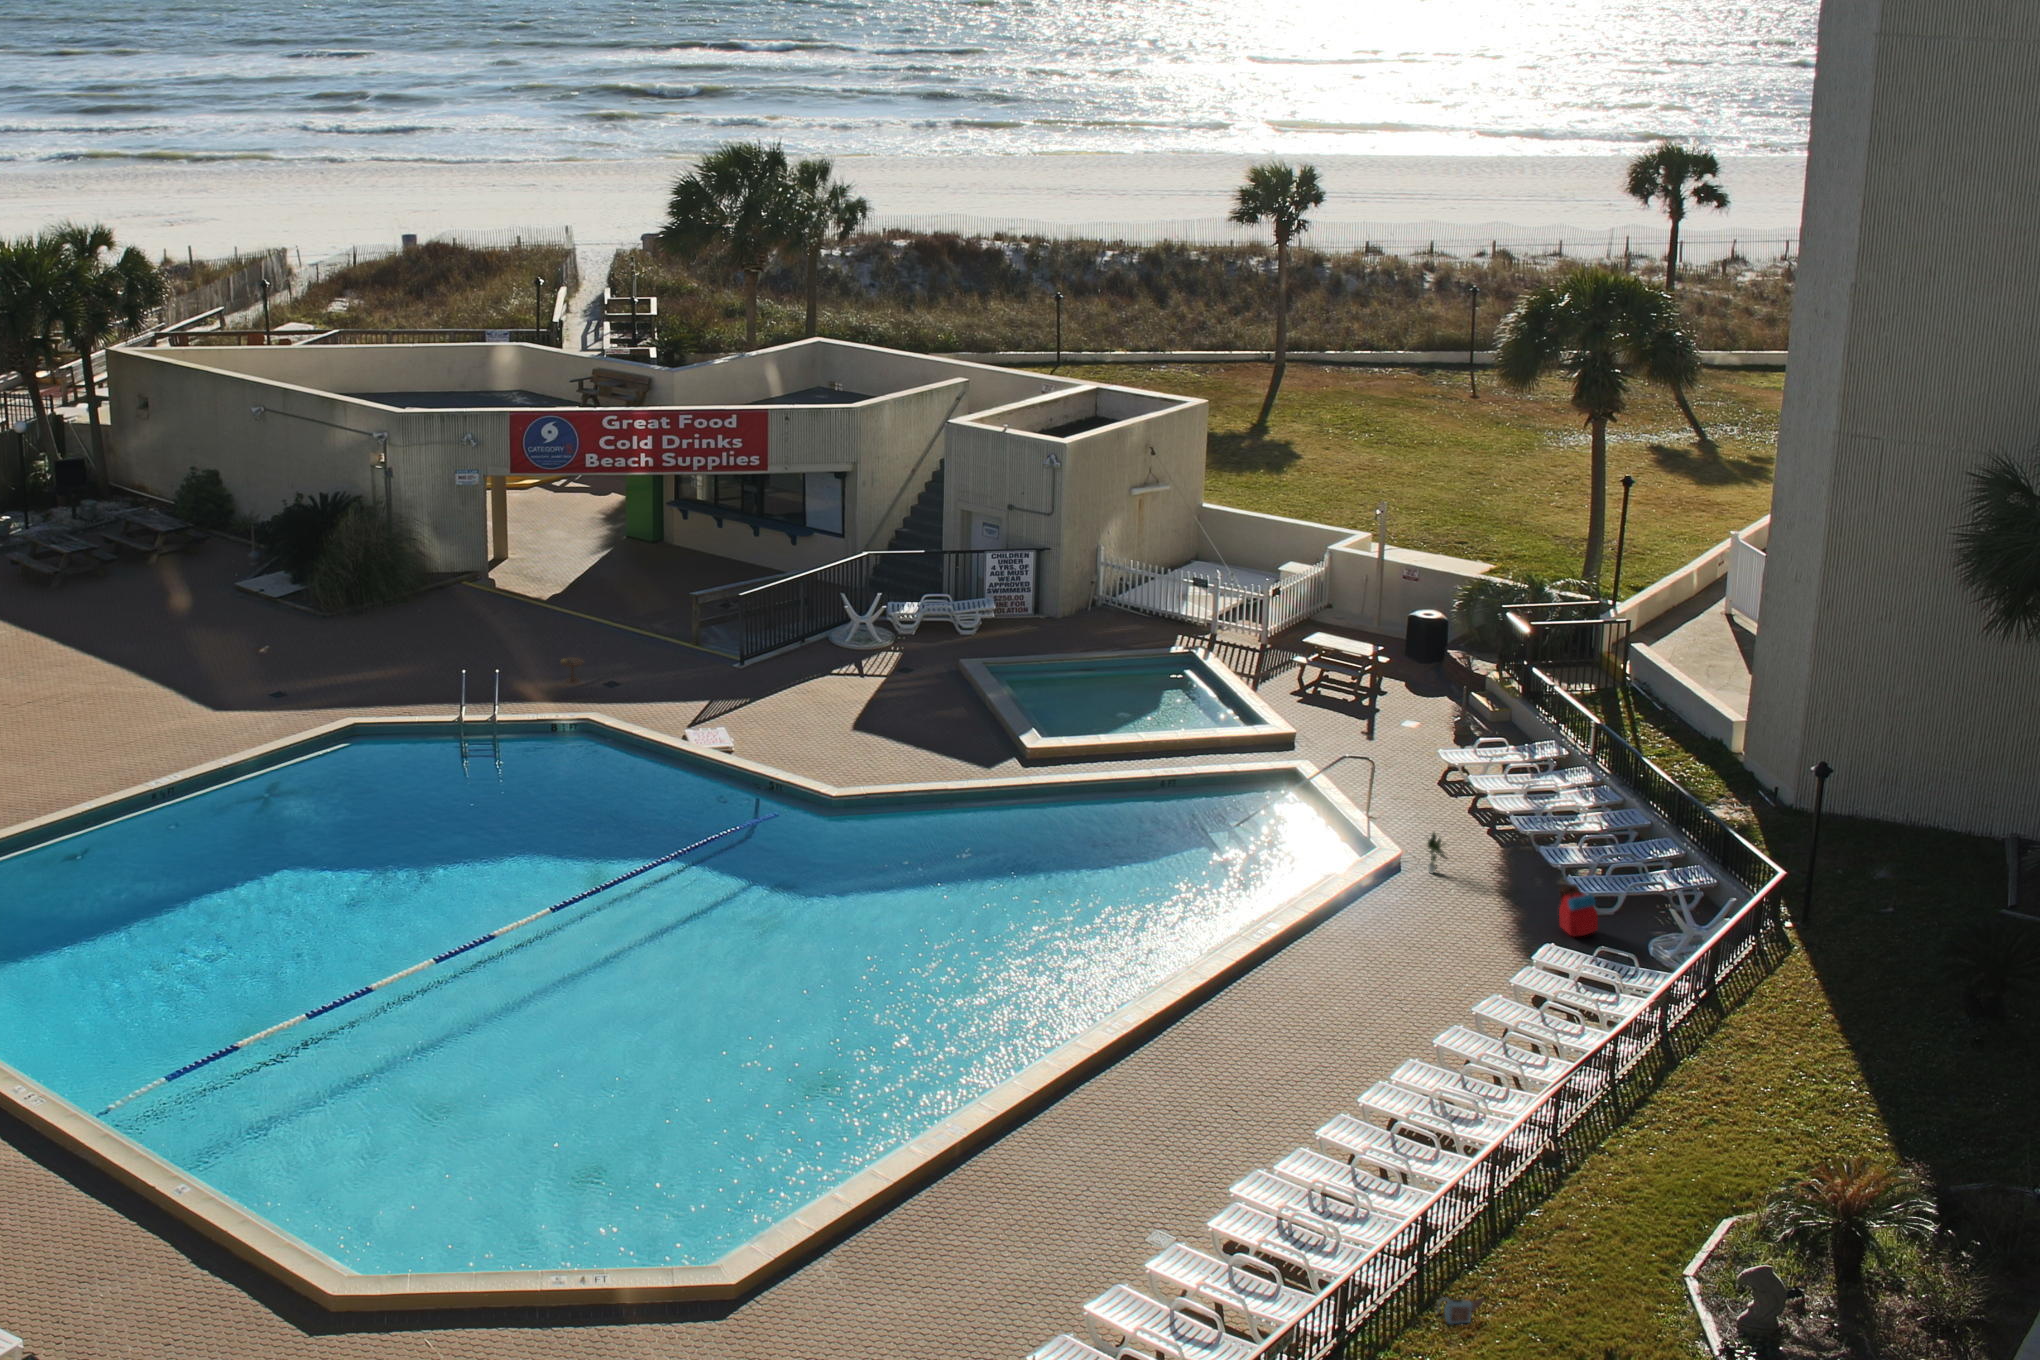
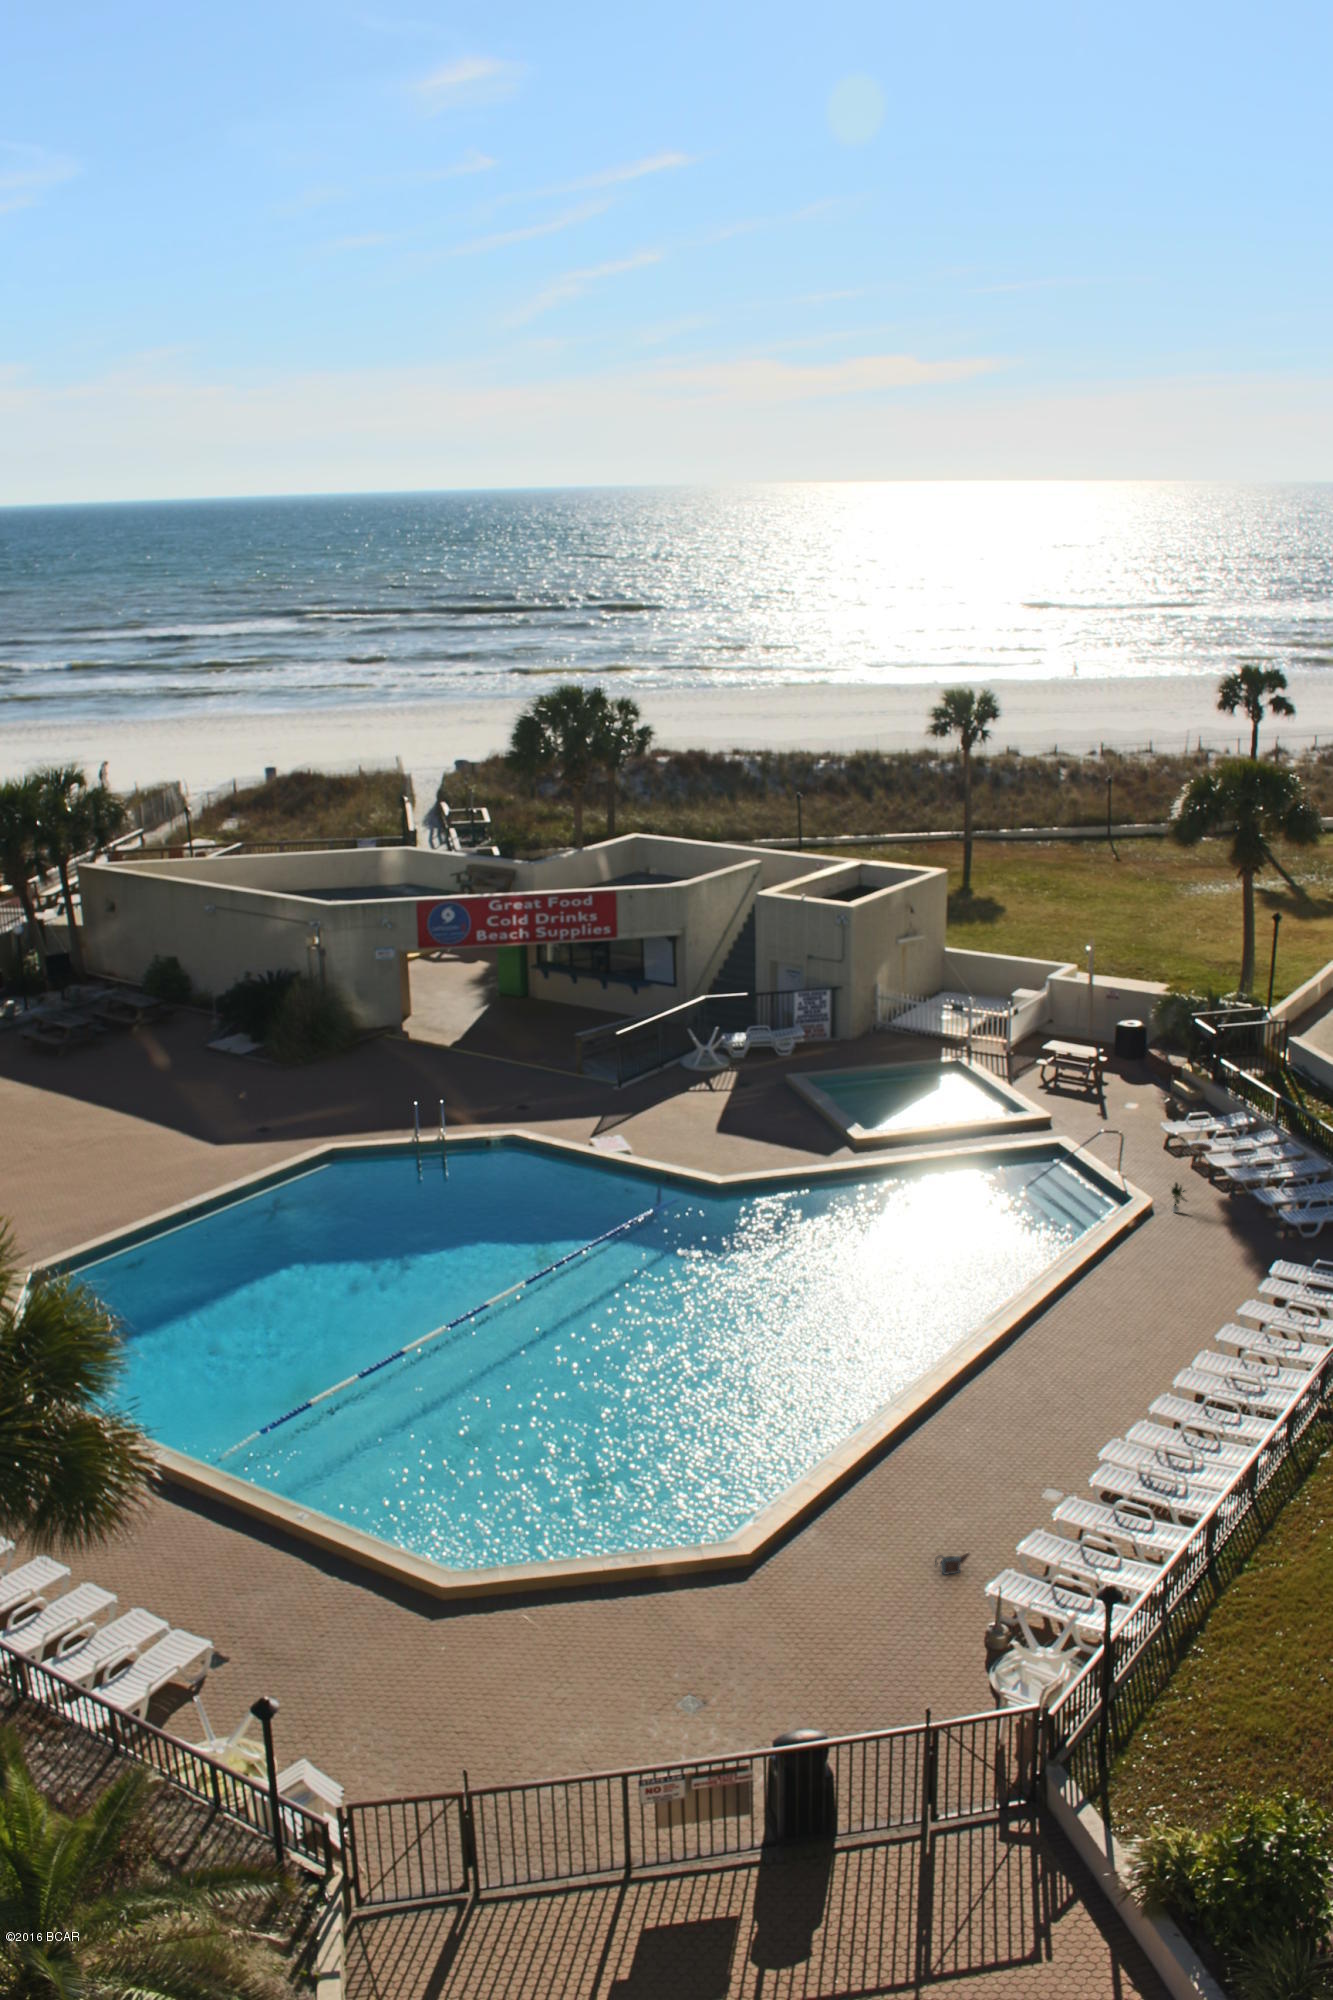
side table: present [560,657,584,684] -> present [1190,1143,1212,1167]
backpack: present [1559,884,1598,937] -> none [1277,1213,1307,1253]
watering can: present [1437,1297,1485,1324] -> present [935,1553,970,1574]

